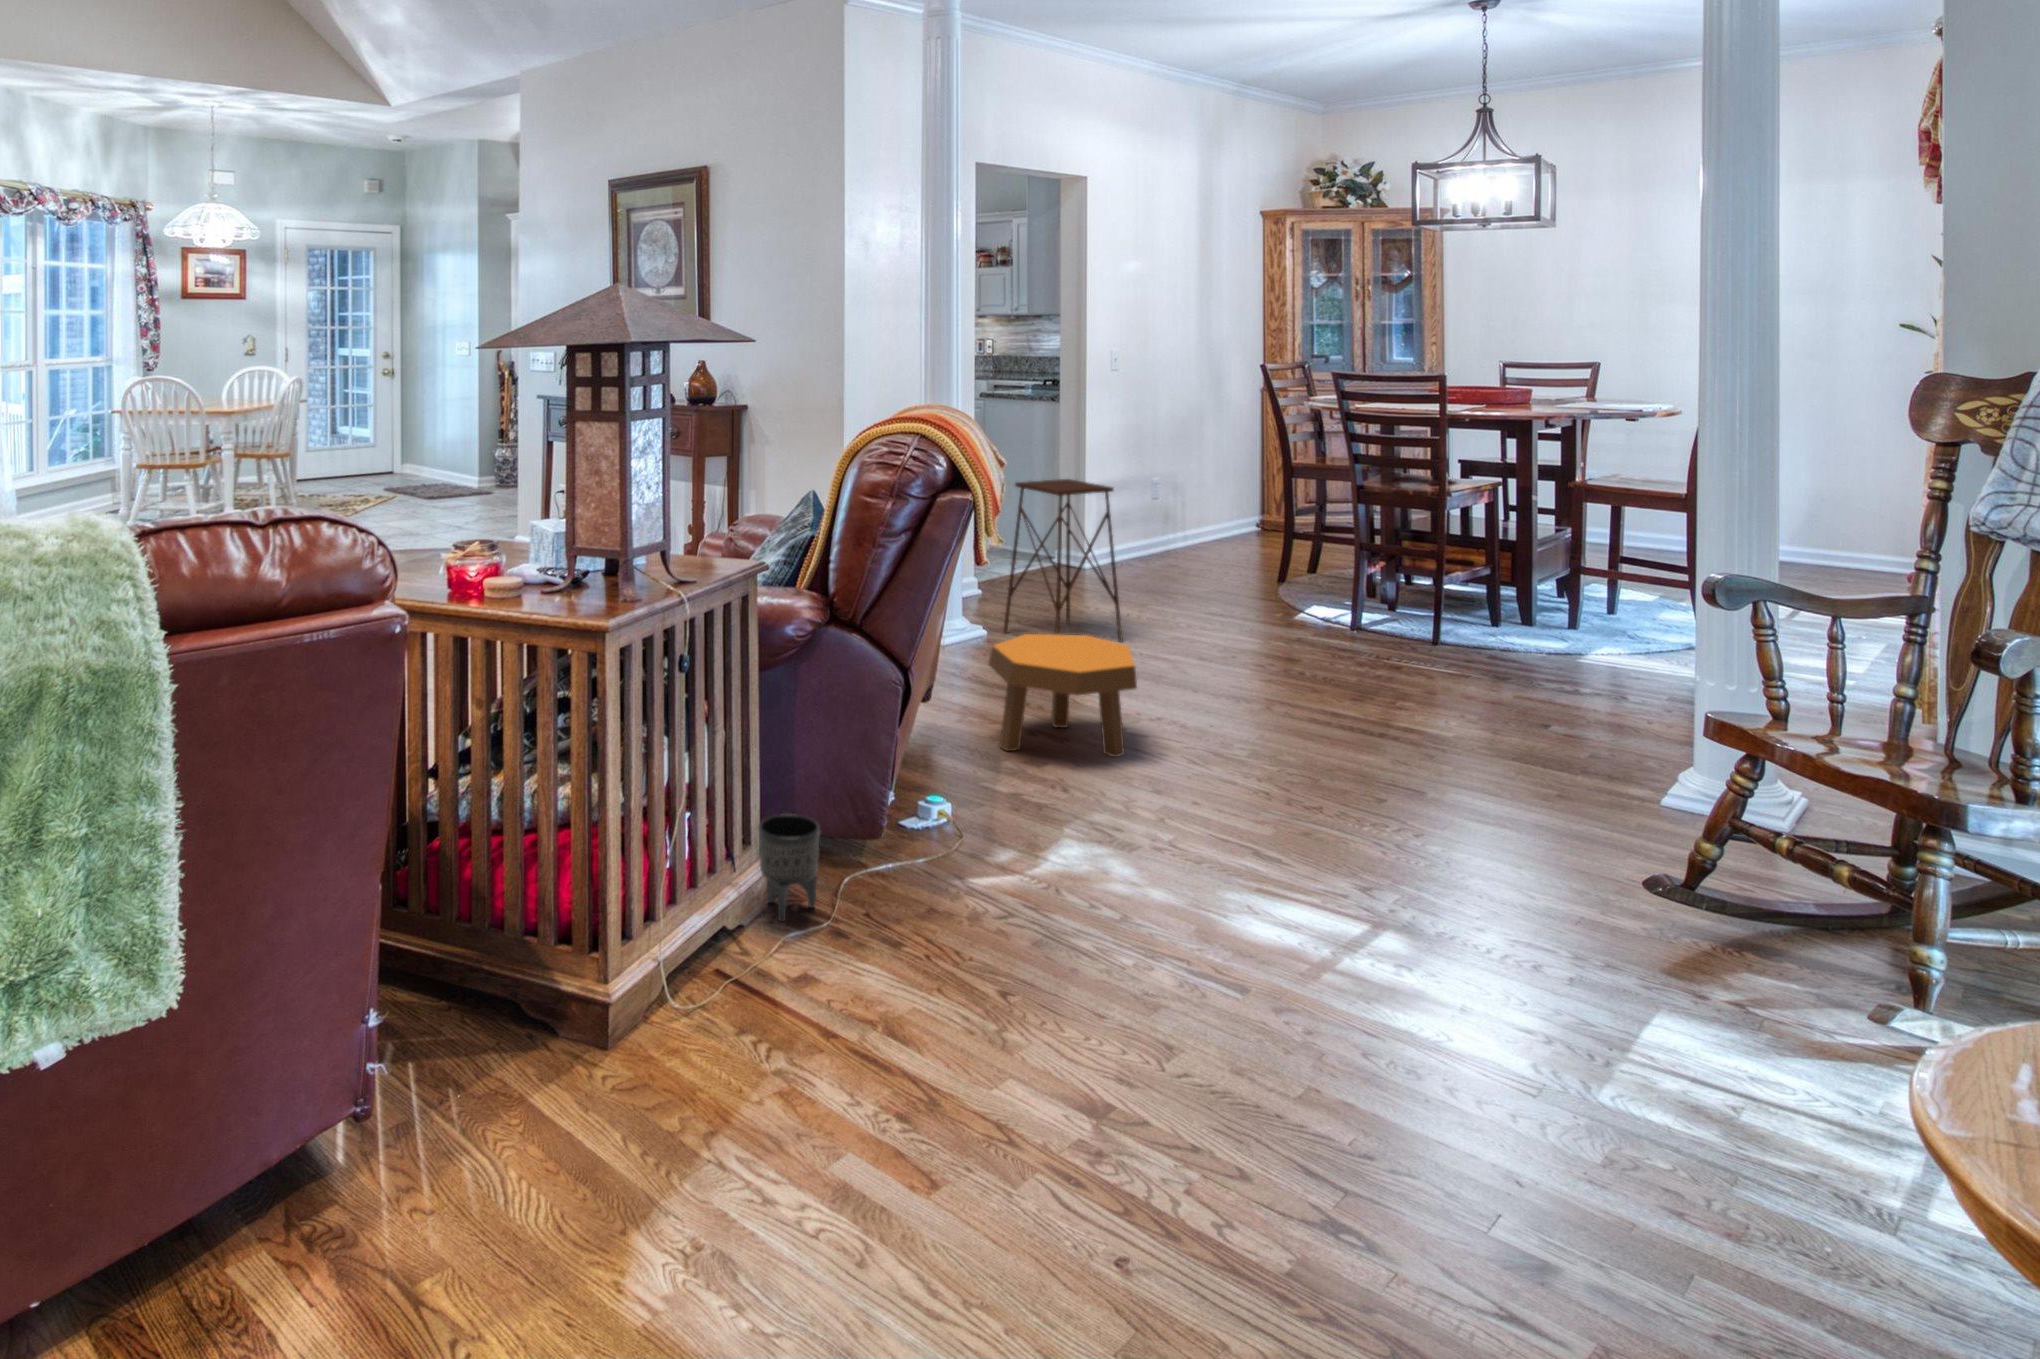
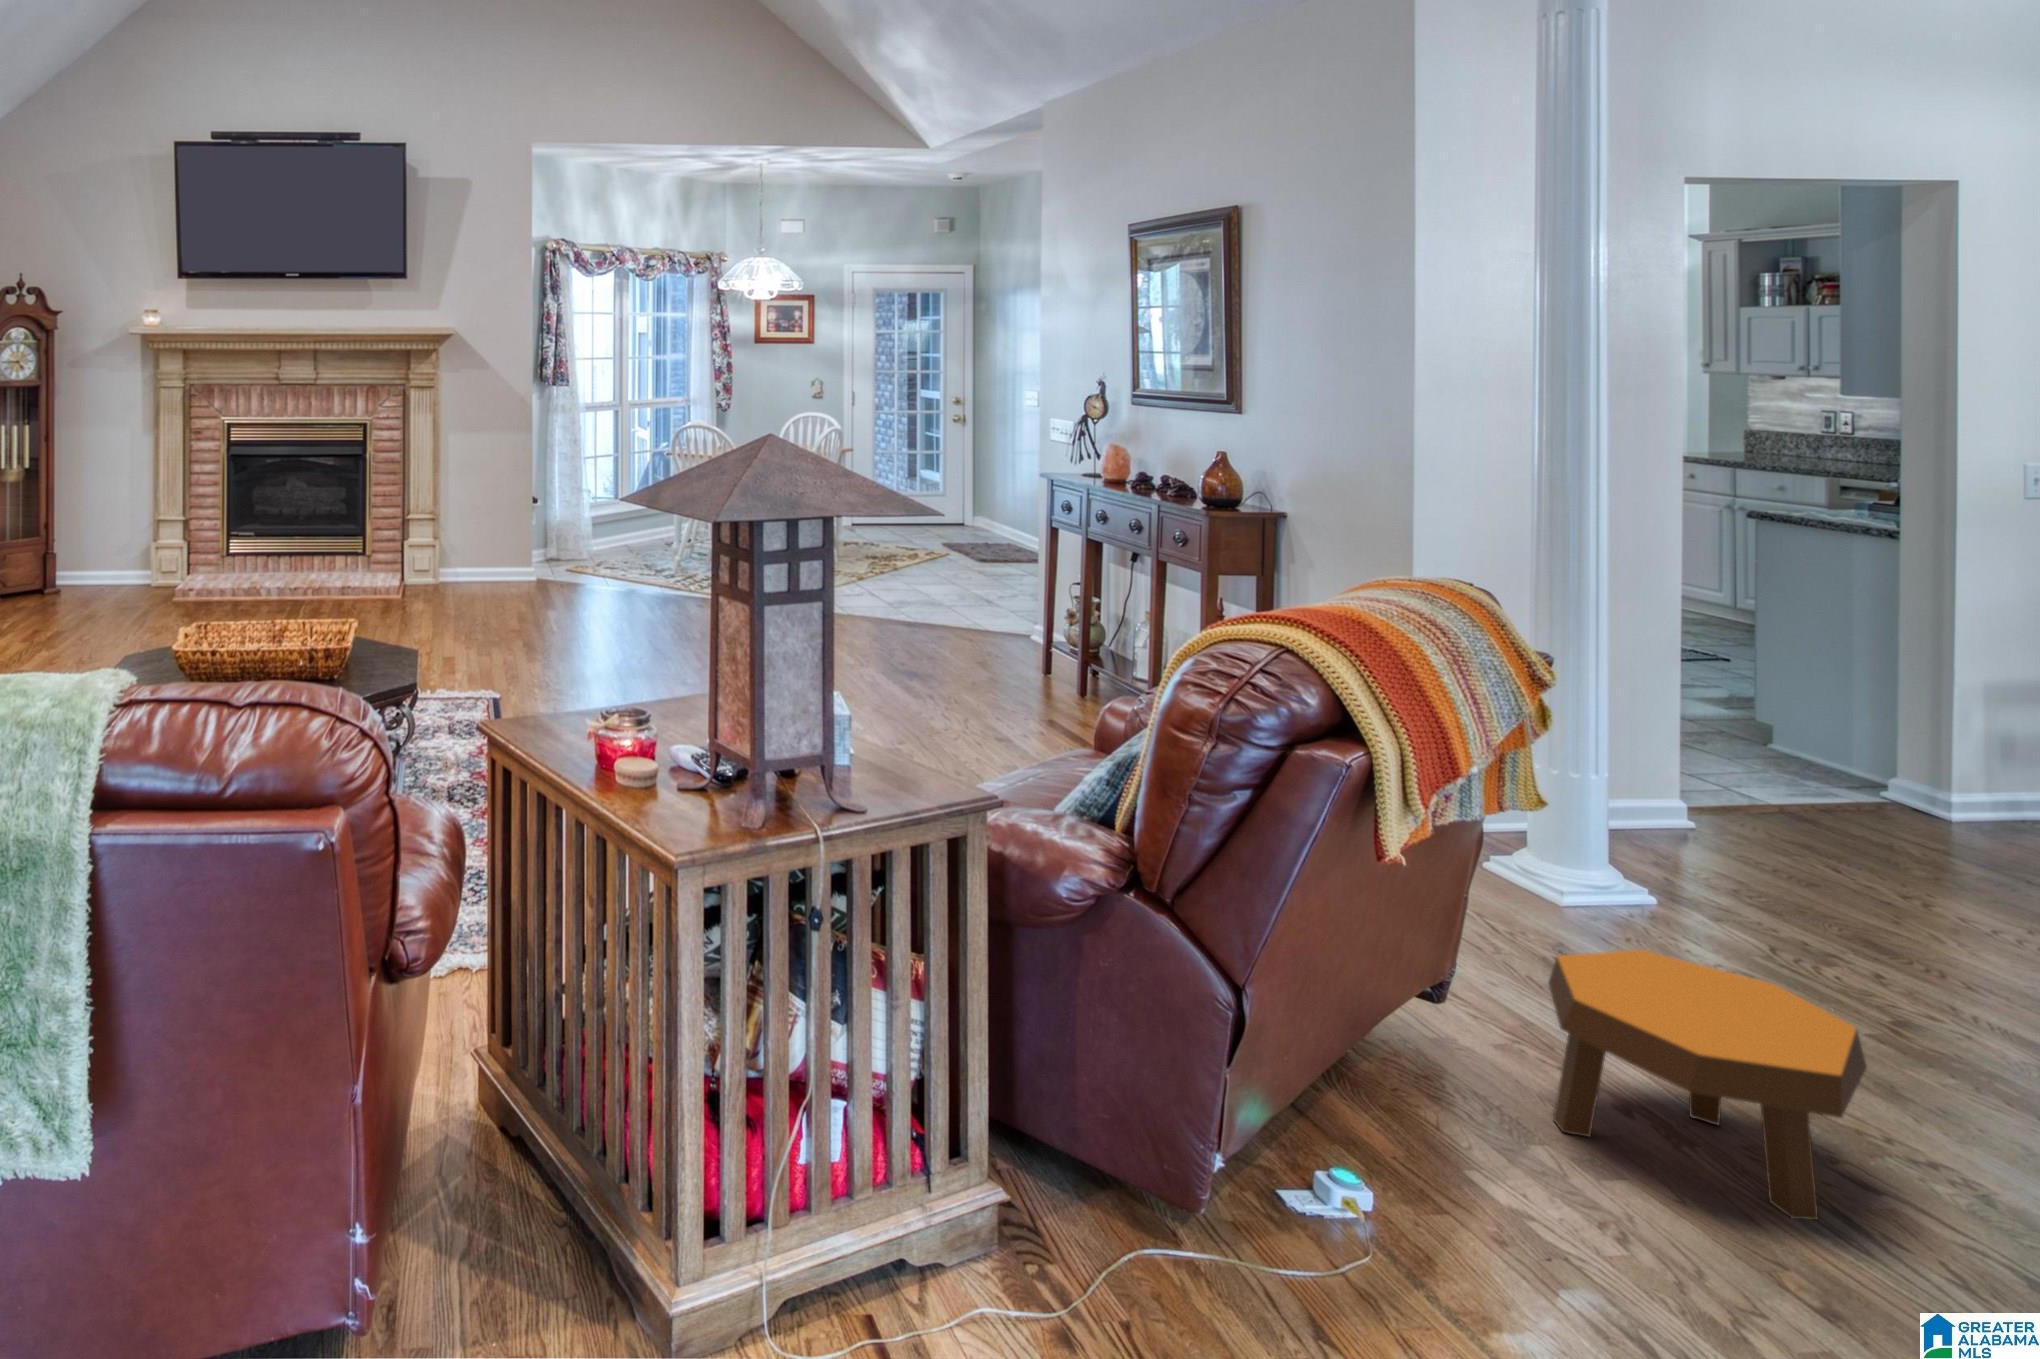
side table: present [1004,479,1122,642] -> none [1700,683,1963,989]
planter: present [758,814,820,921] -> none [979,1131,1068,1284]

